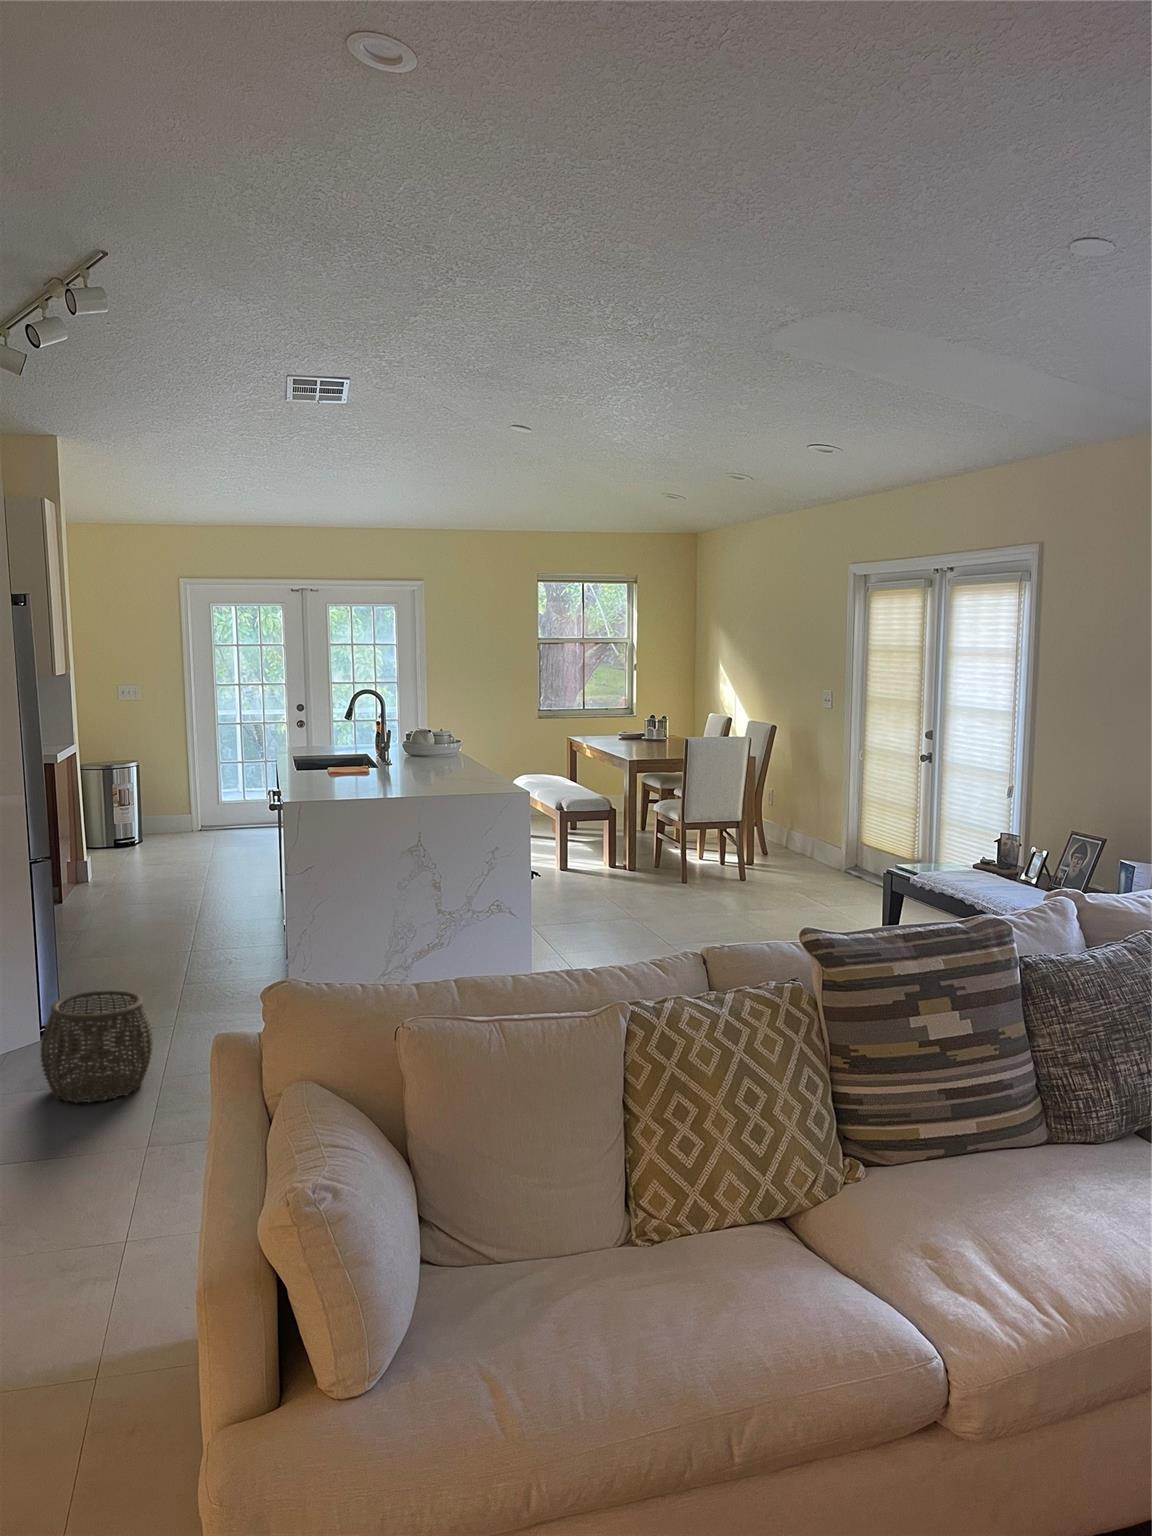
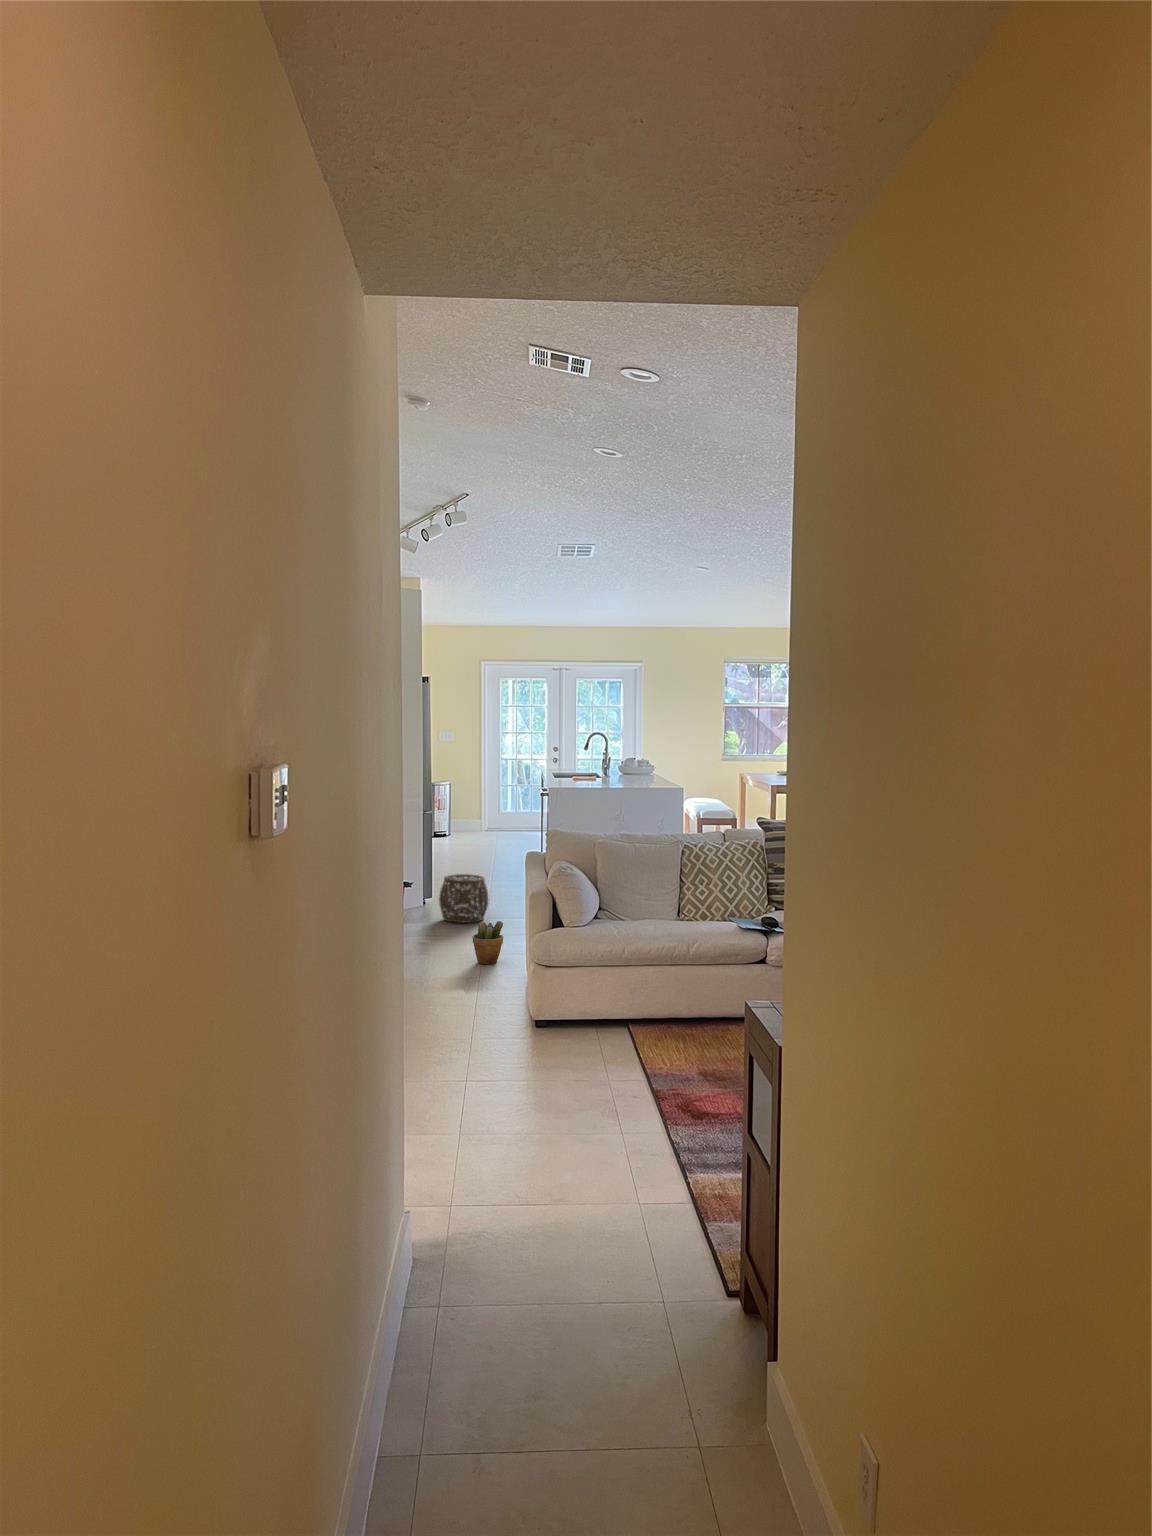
potted plant: none [72,1172,156,1286] -> present [472,921,503,964]

